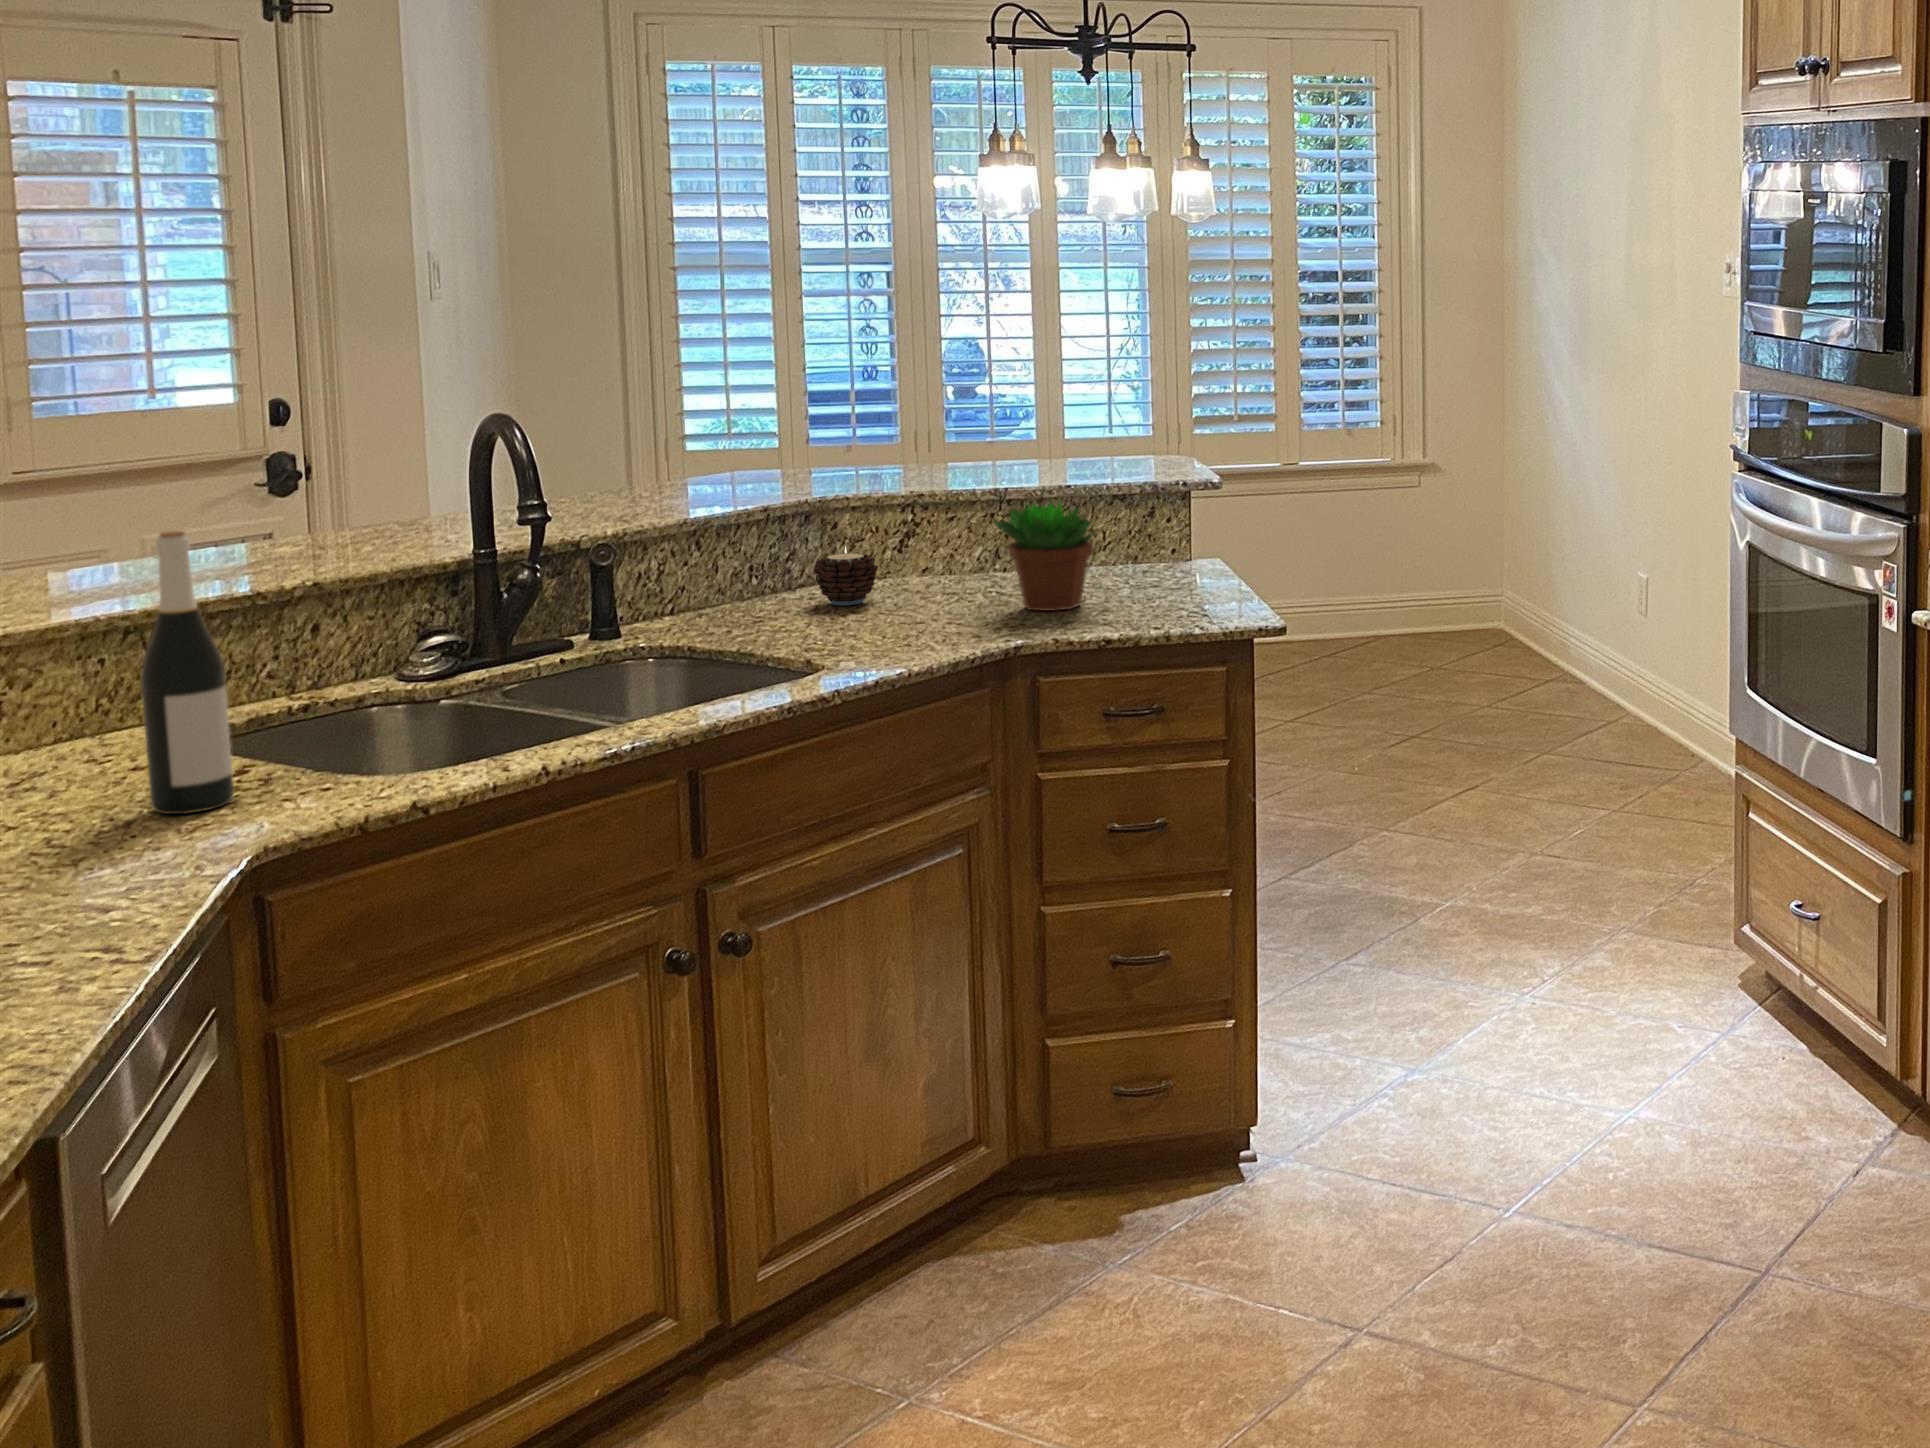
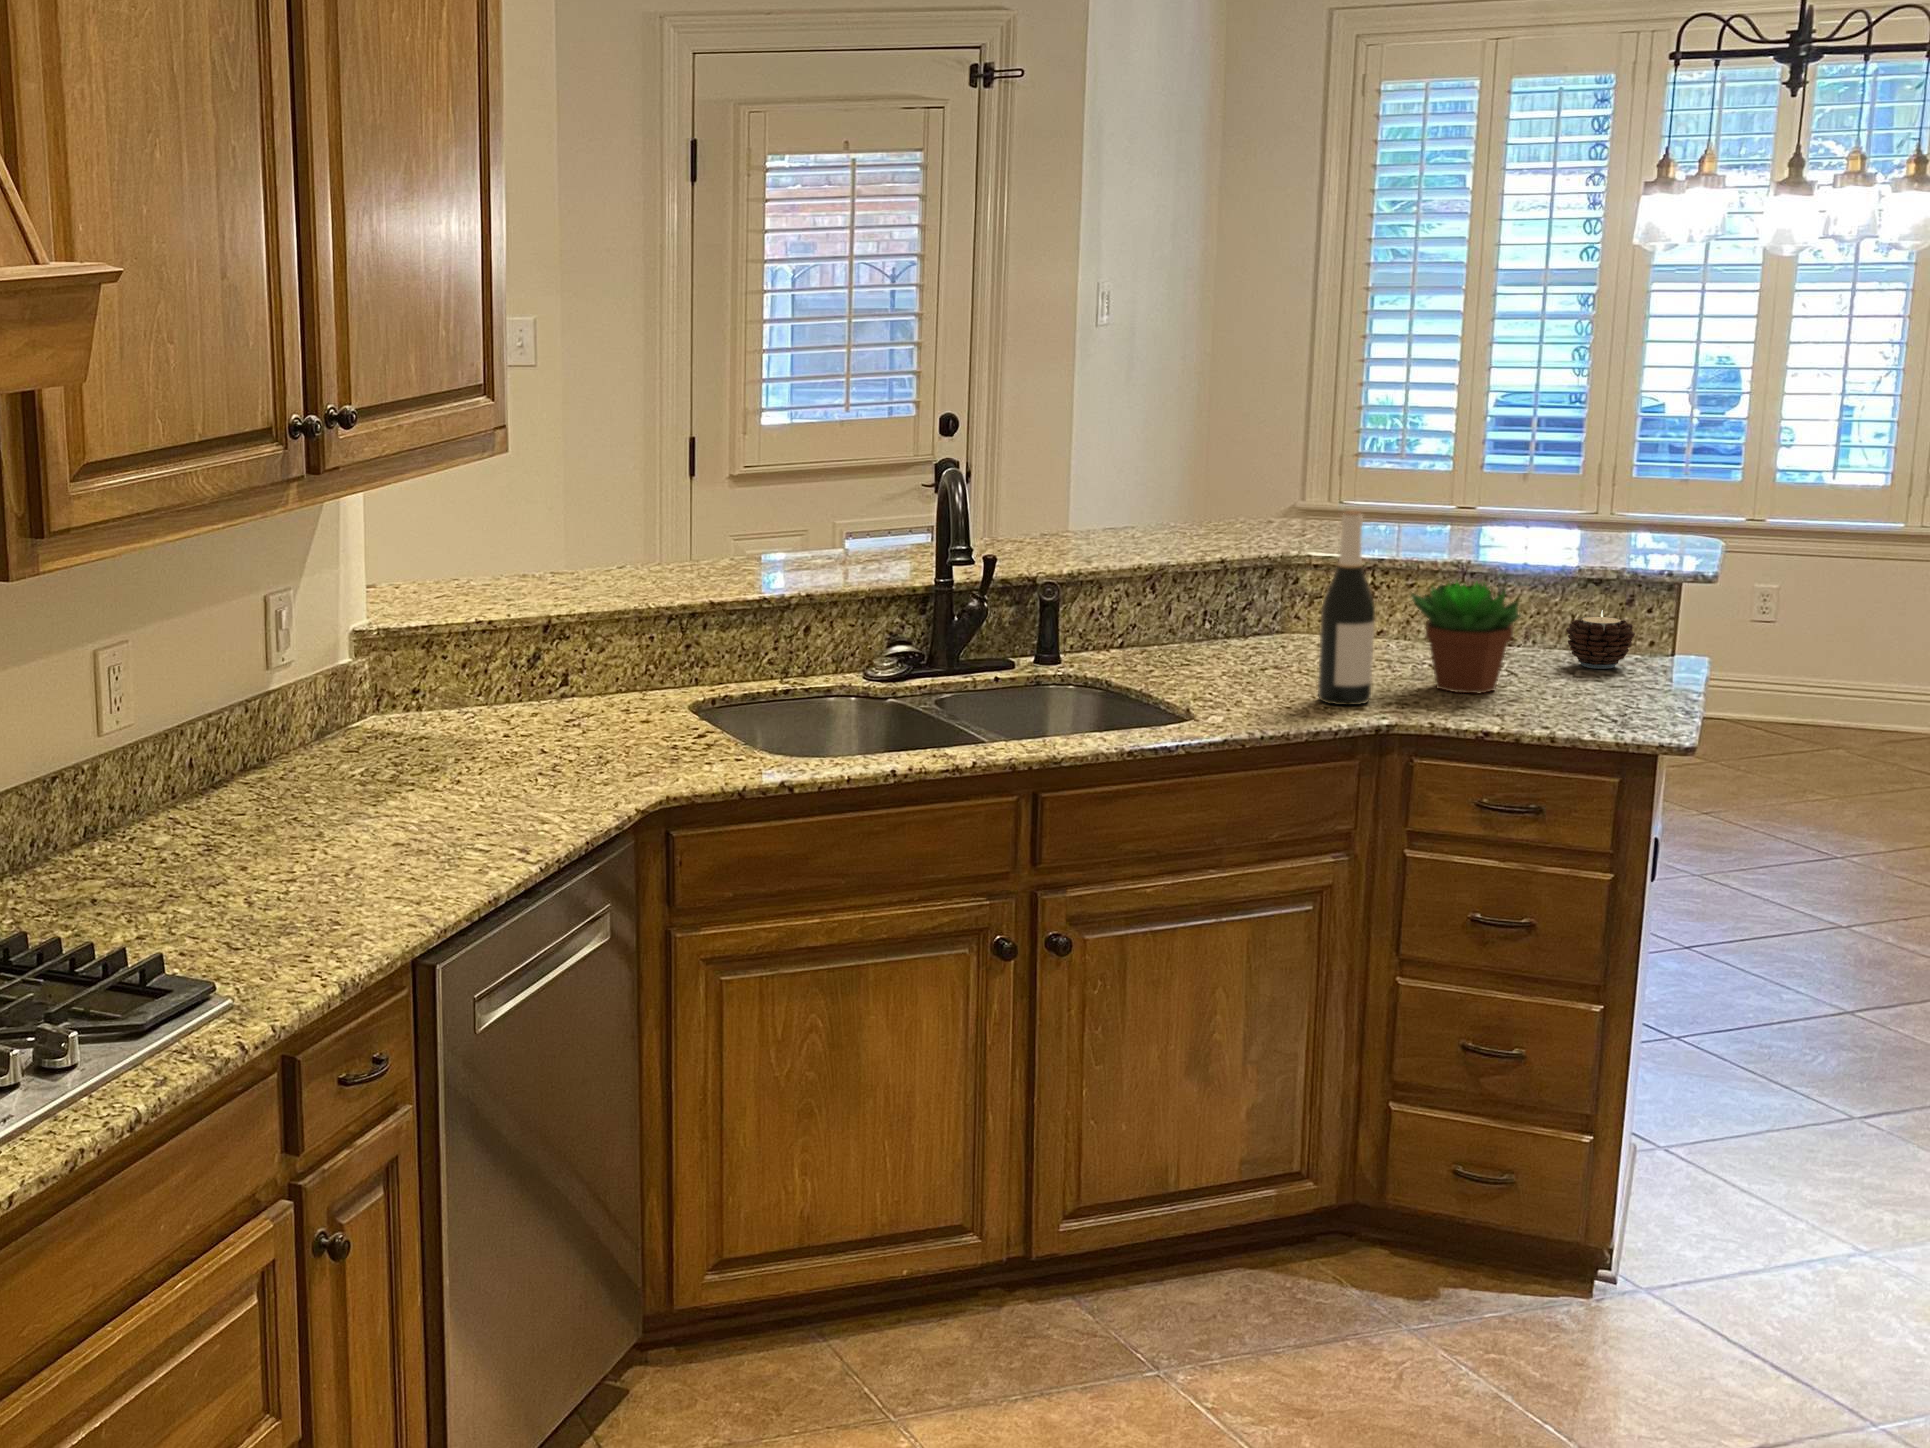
wine bottle: present [141,531,234,814] -> present [1318,511,1375,705]
candle: present [813,547,878,605] -> present [1566,610,1635,669]

